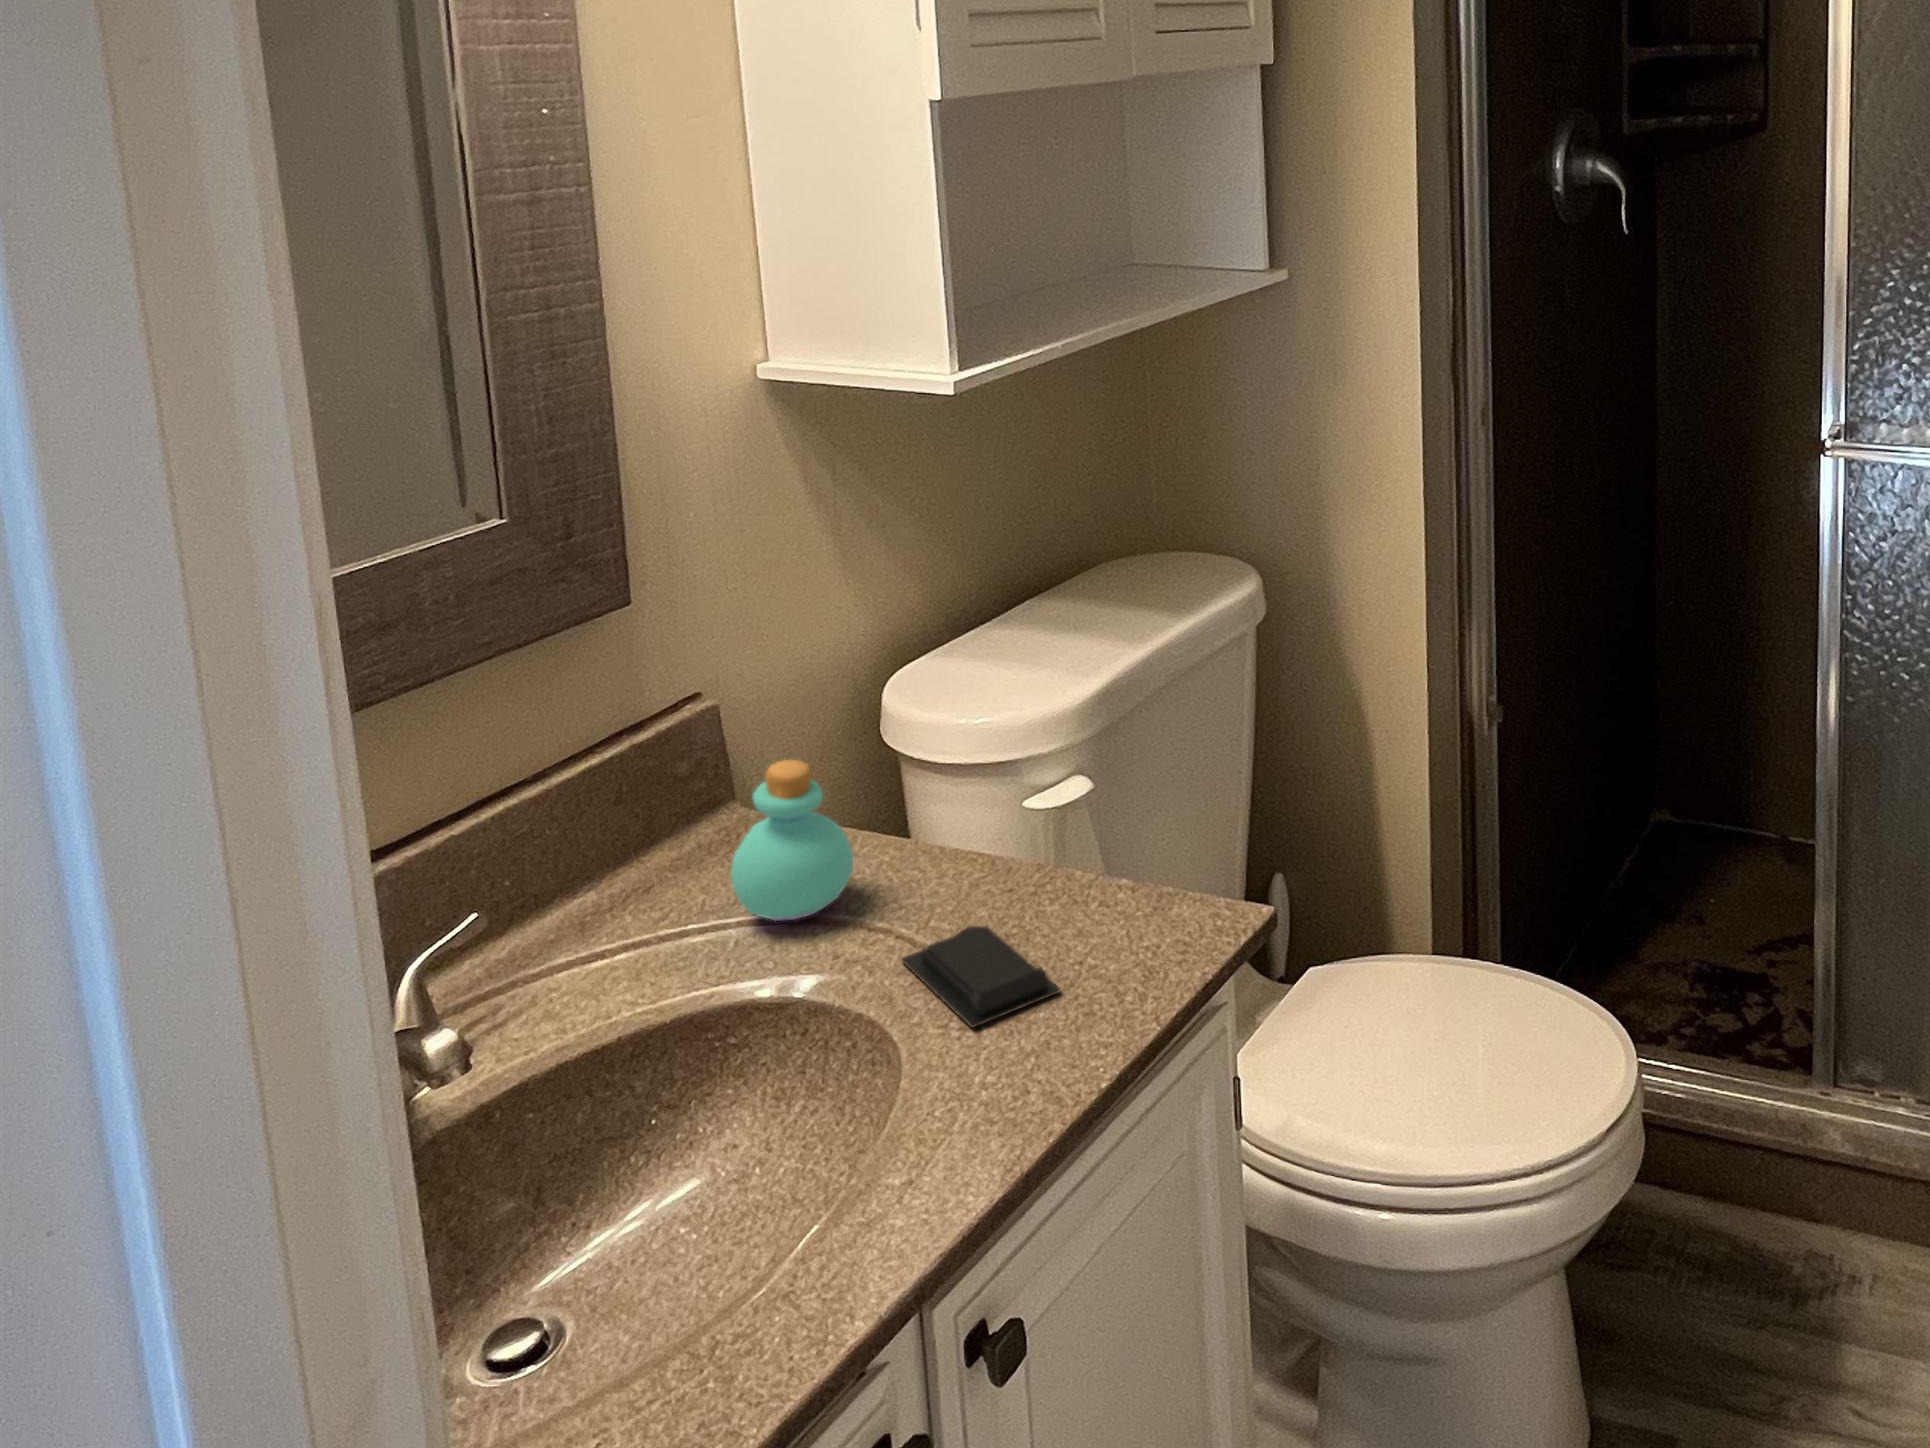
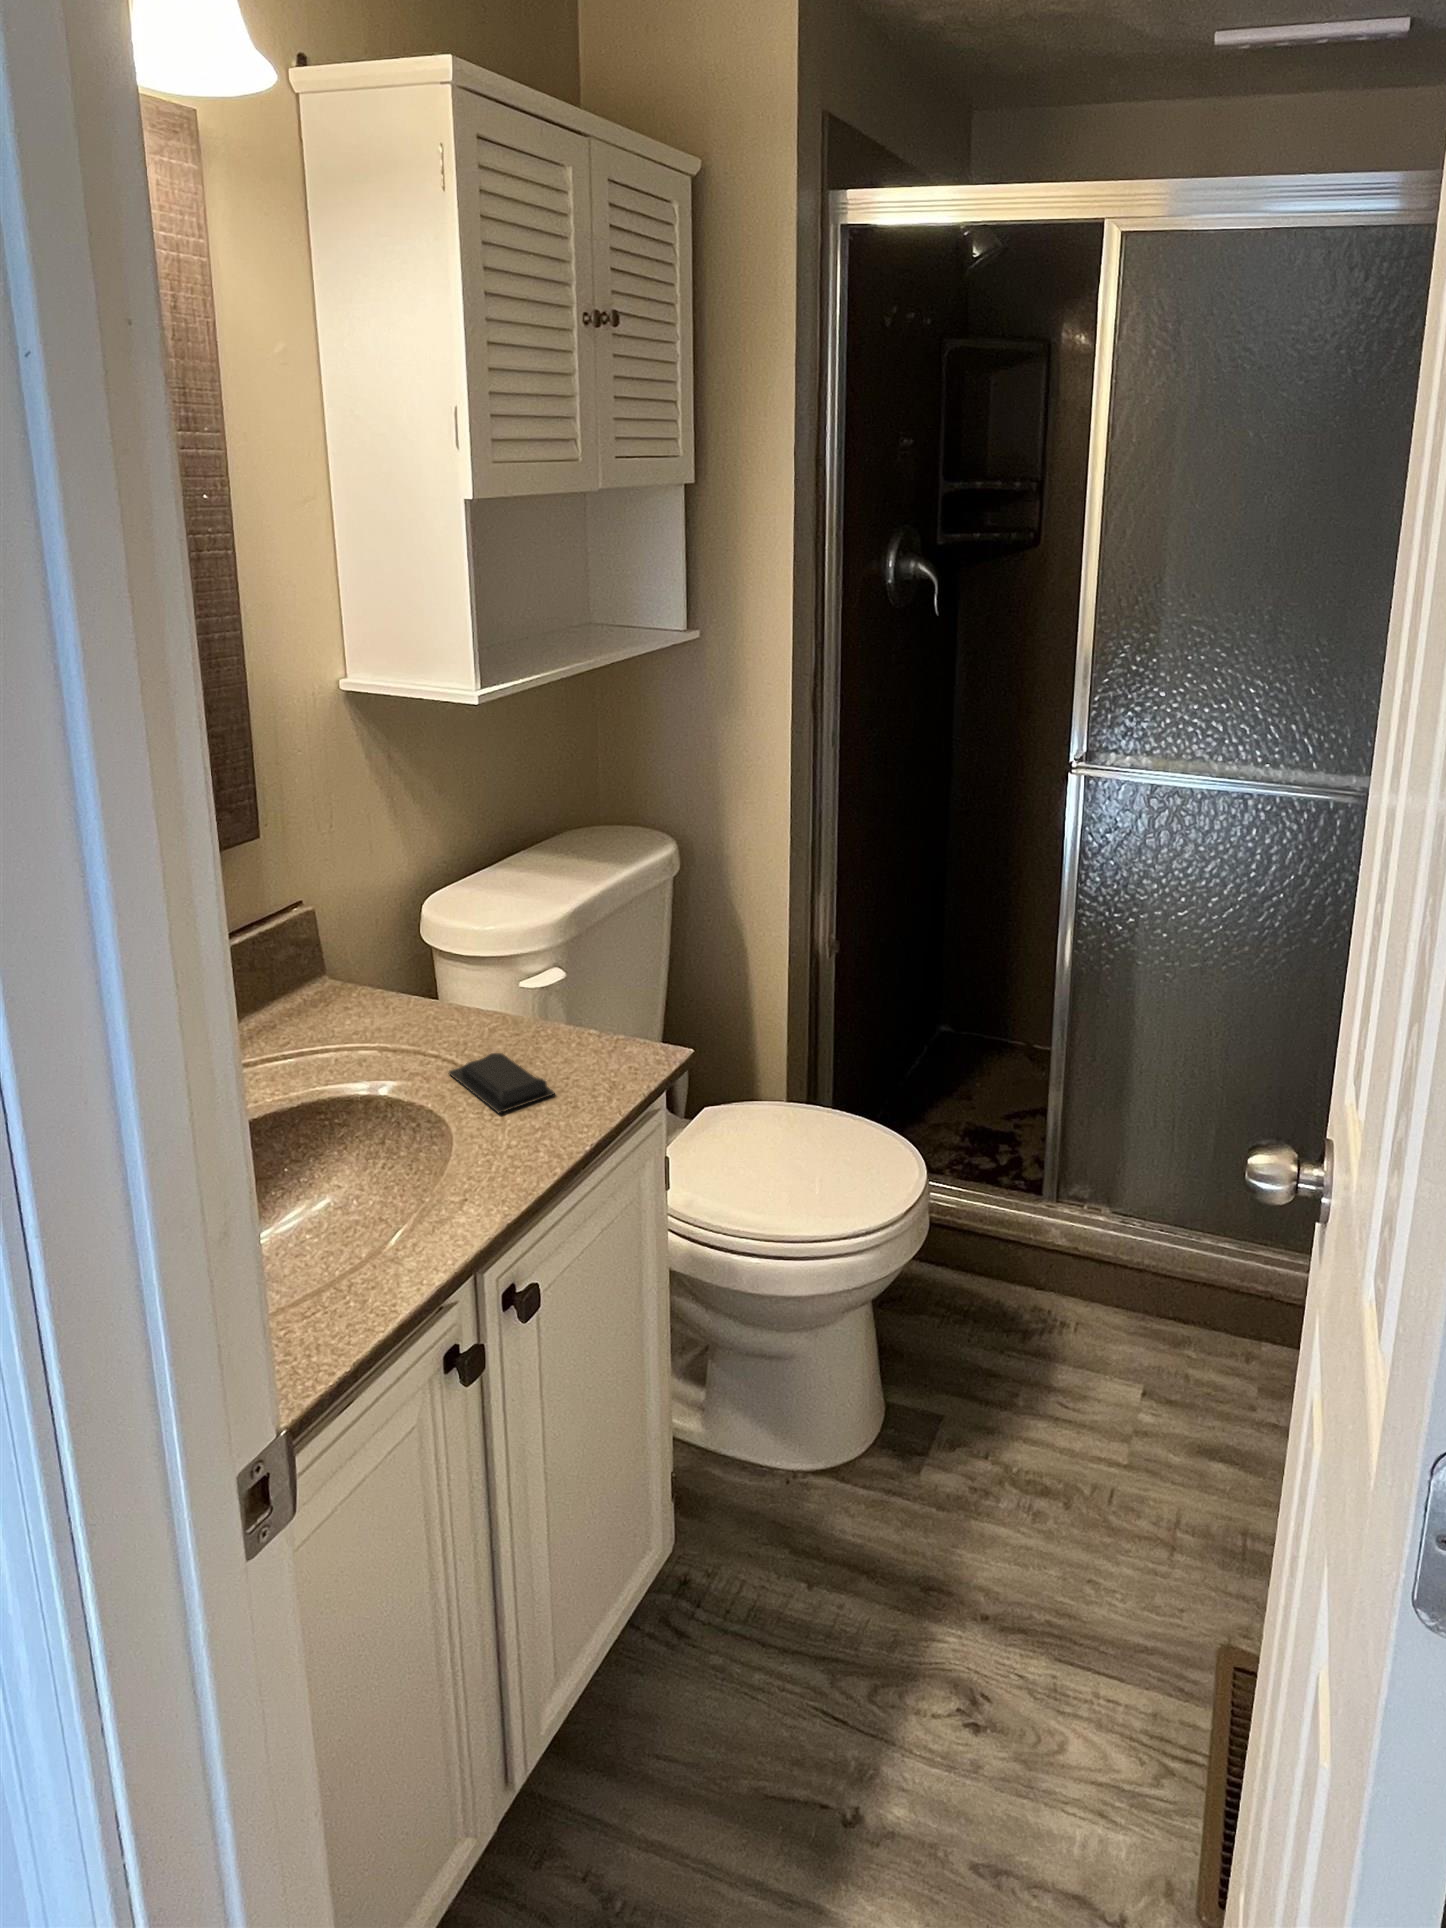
perfume bottle: present [731,760,853,921] -> none [332,942,413,1046]

